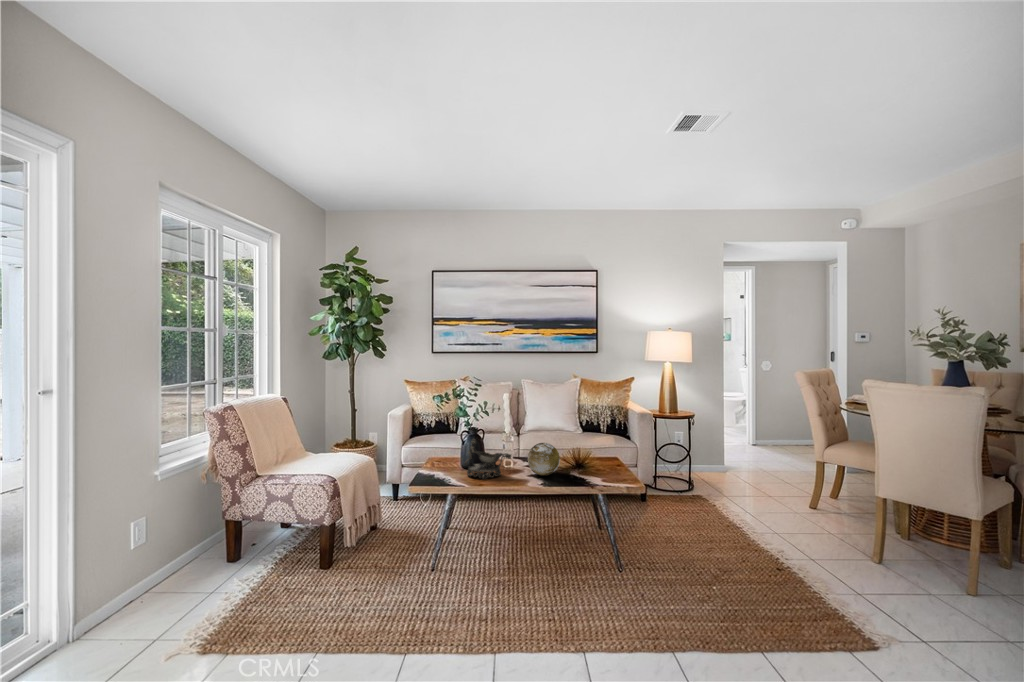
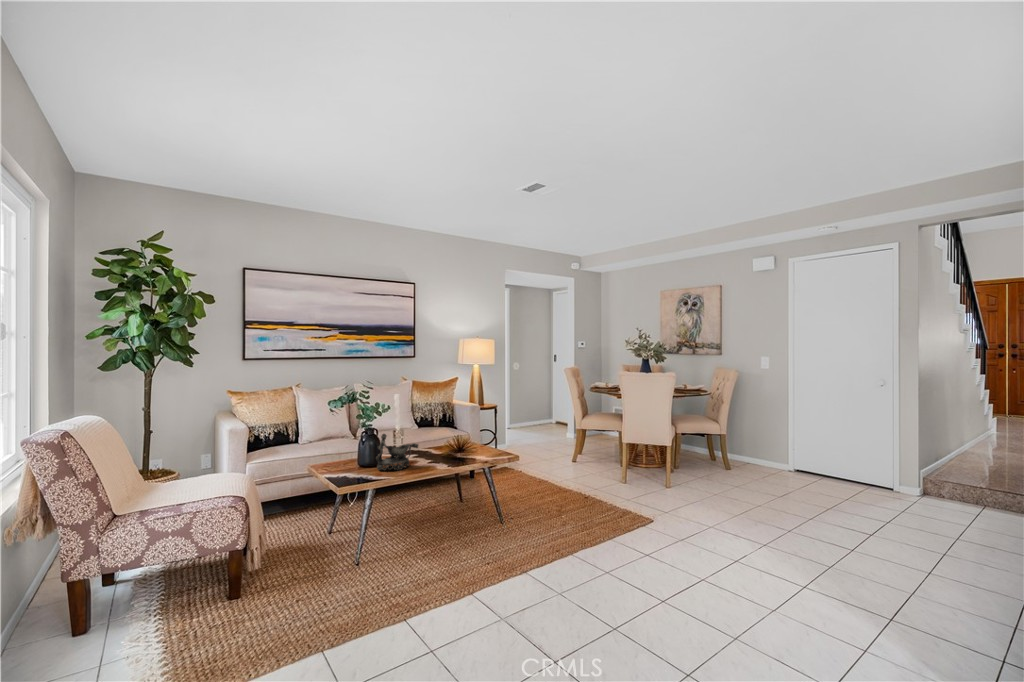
decorative orb: present [528,443,560,476] -> none [429,430,458,459]

